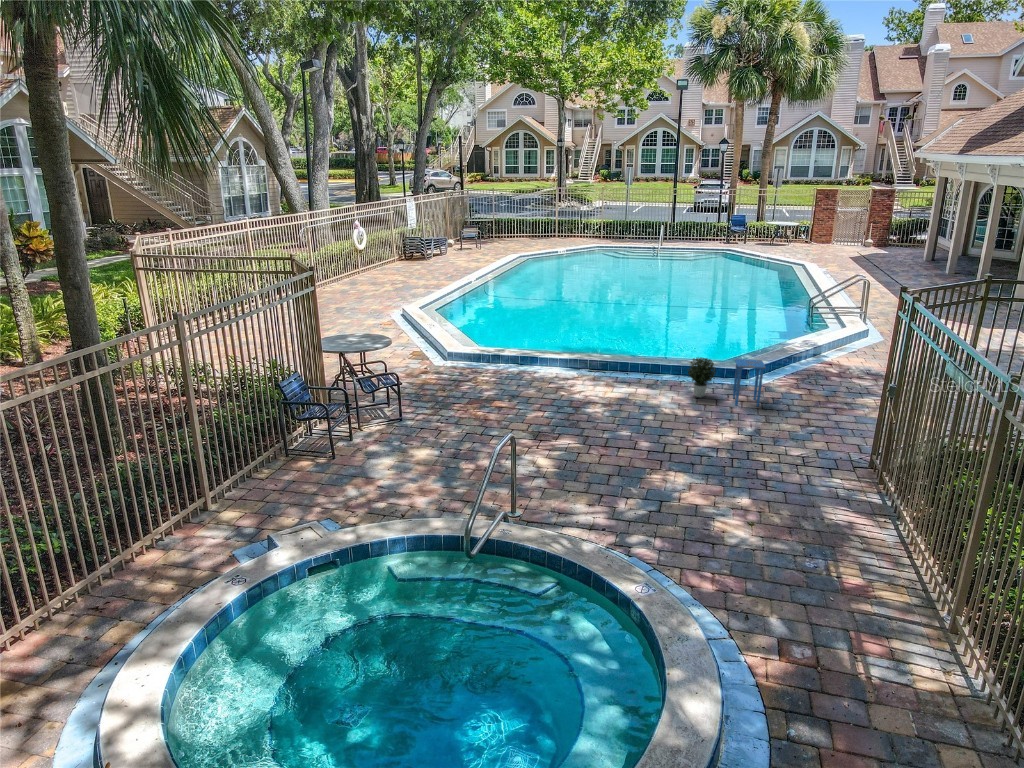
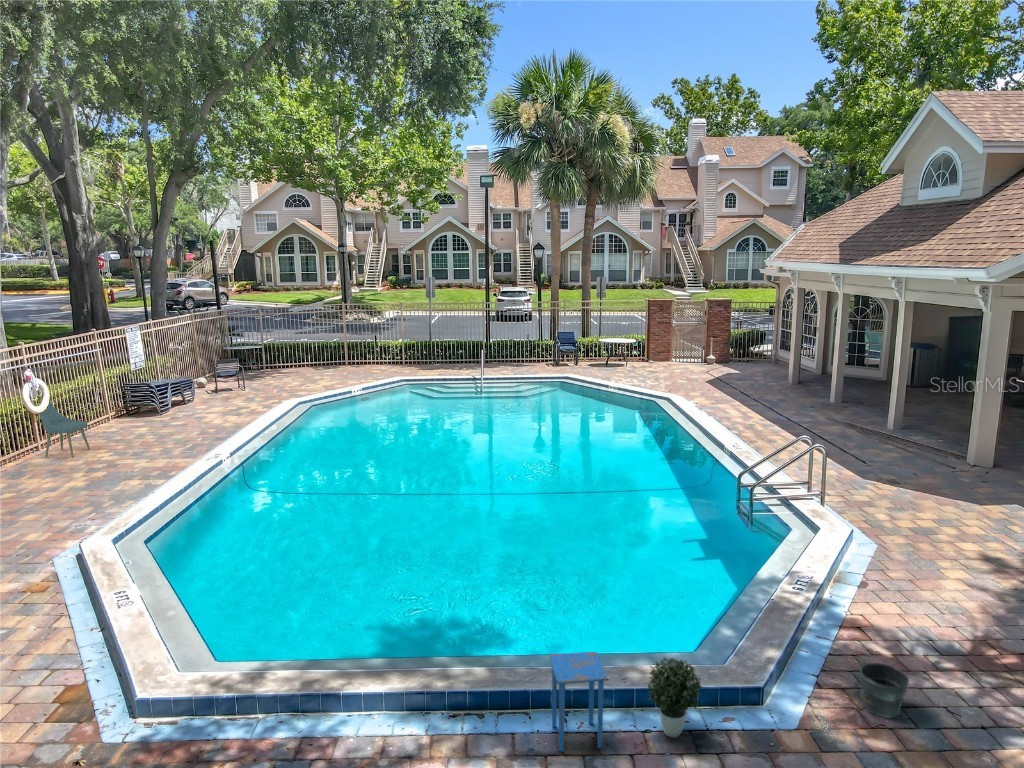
chair: none [354,232,386,278] -> present [38,400,90,457]
side table: present [733,359,765,406] -> present [549,652,607,752]
bucket: none [811,378,841,404] -> present [855,663,909,718]

